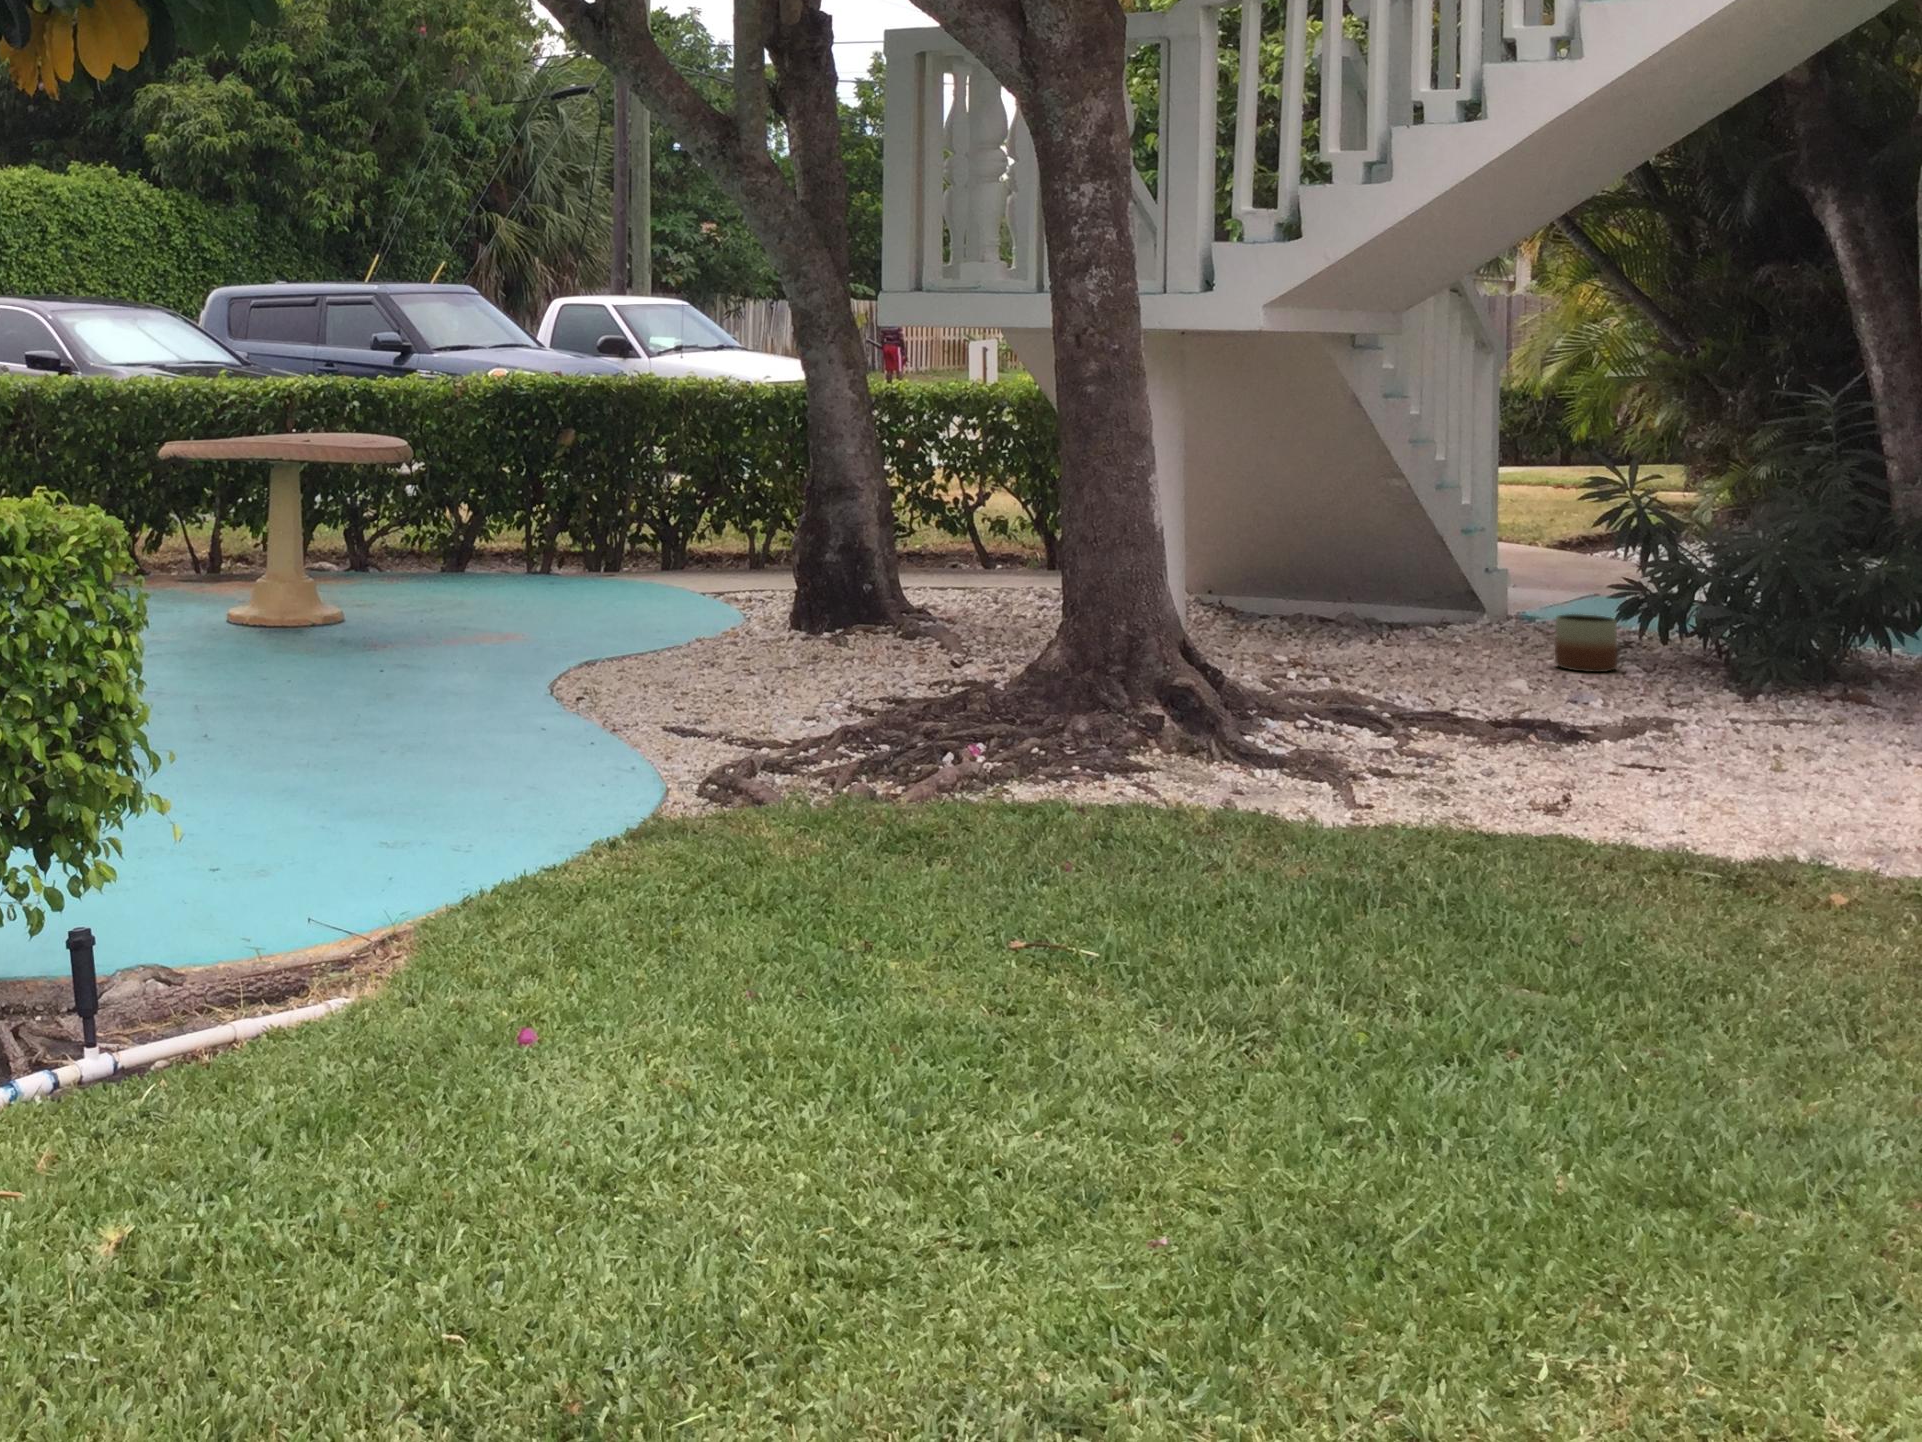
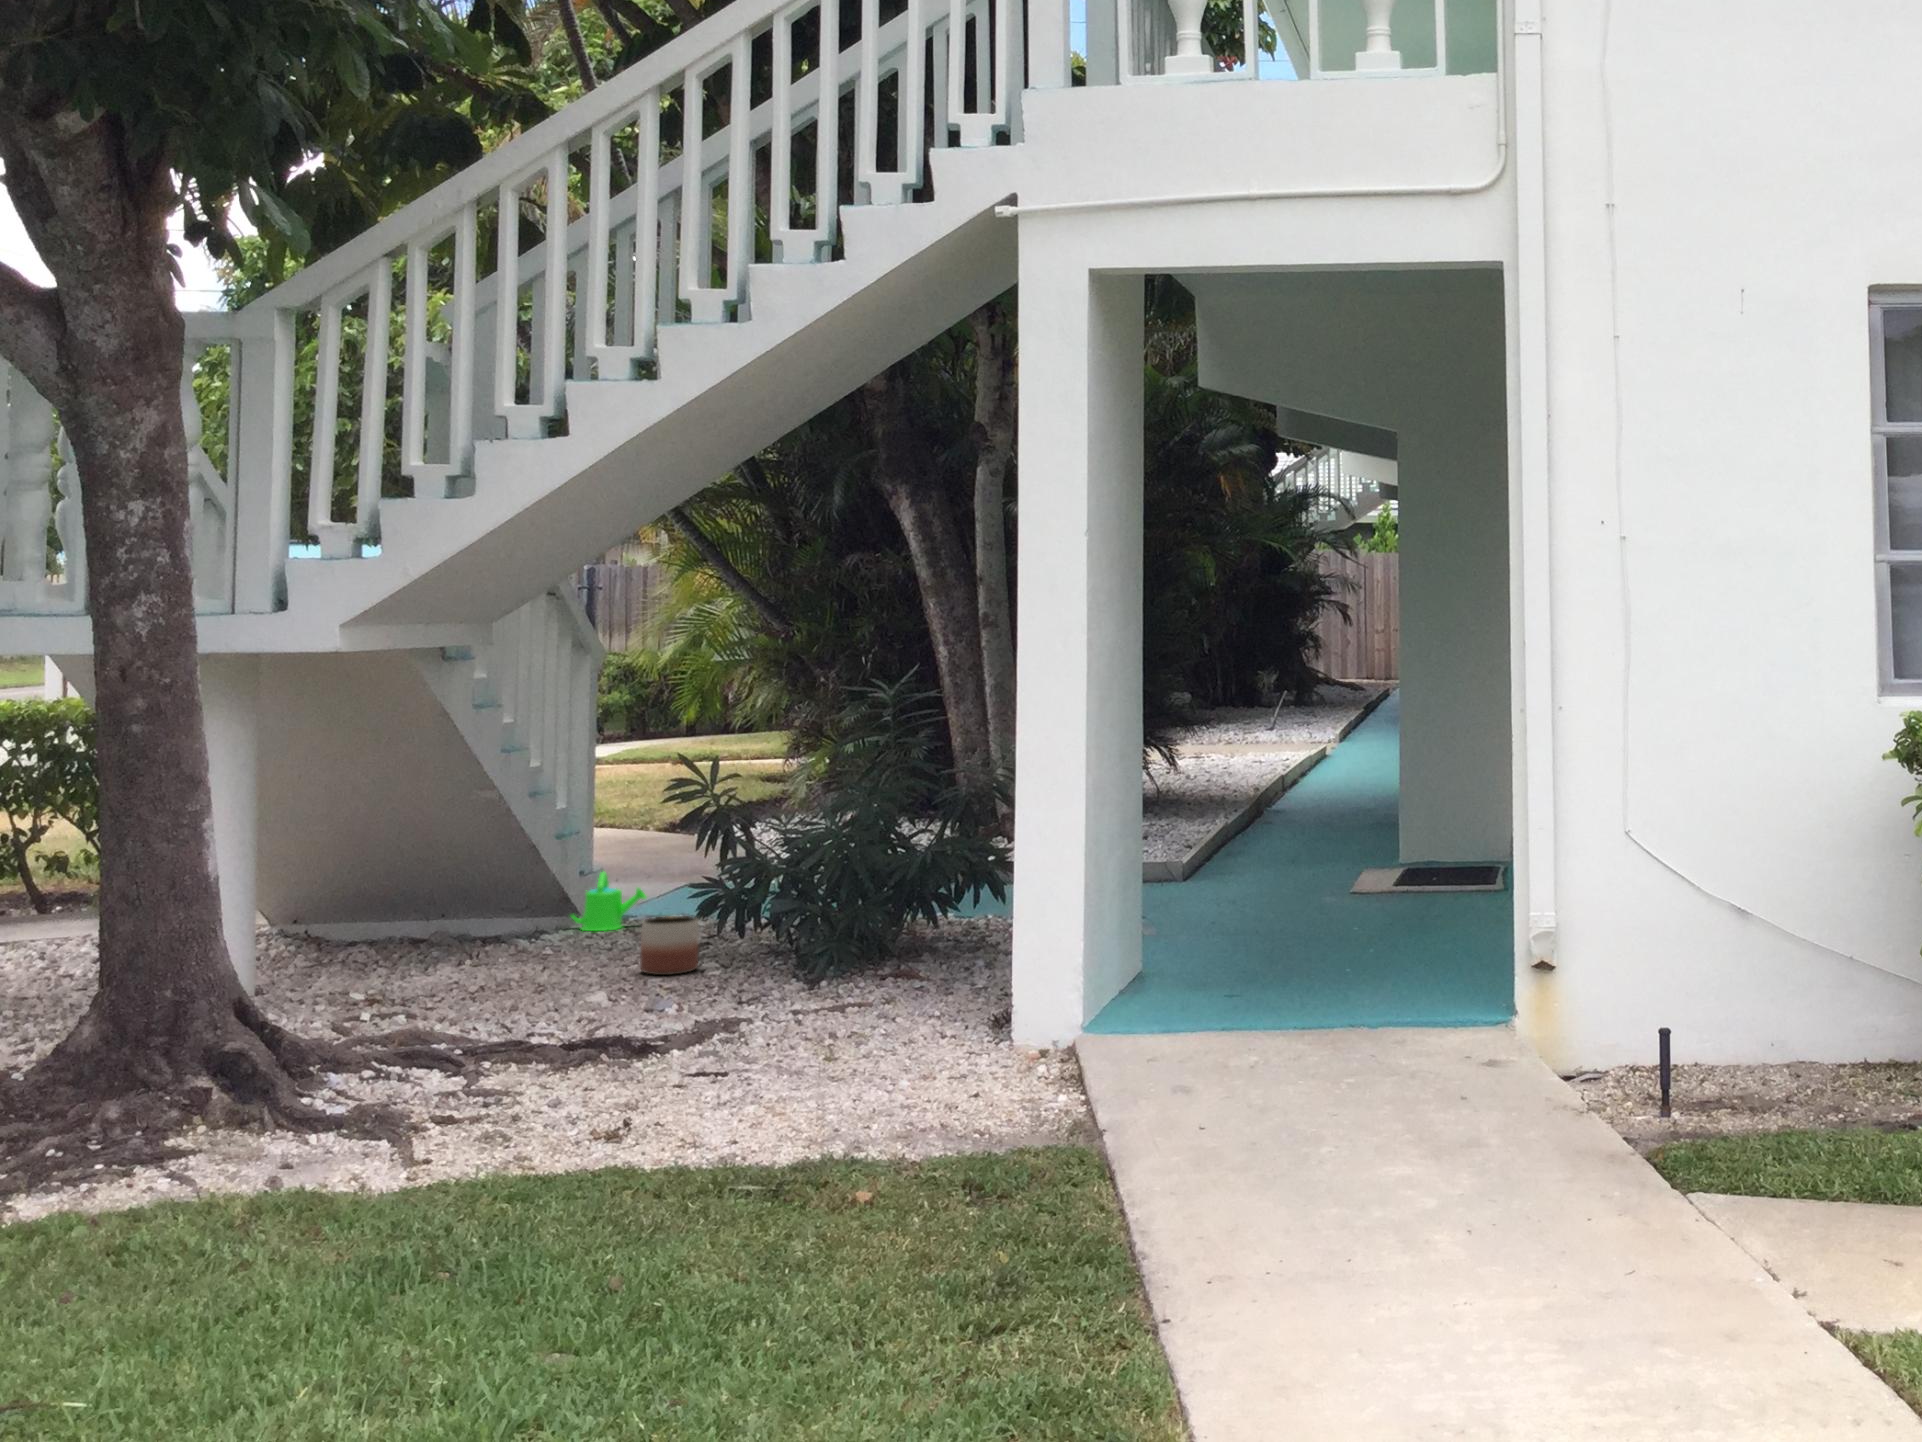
watering can: none [1469,569,1553,627] -> present [571,872,646,931]

